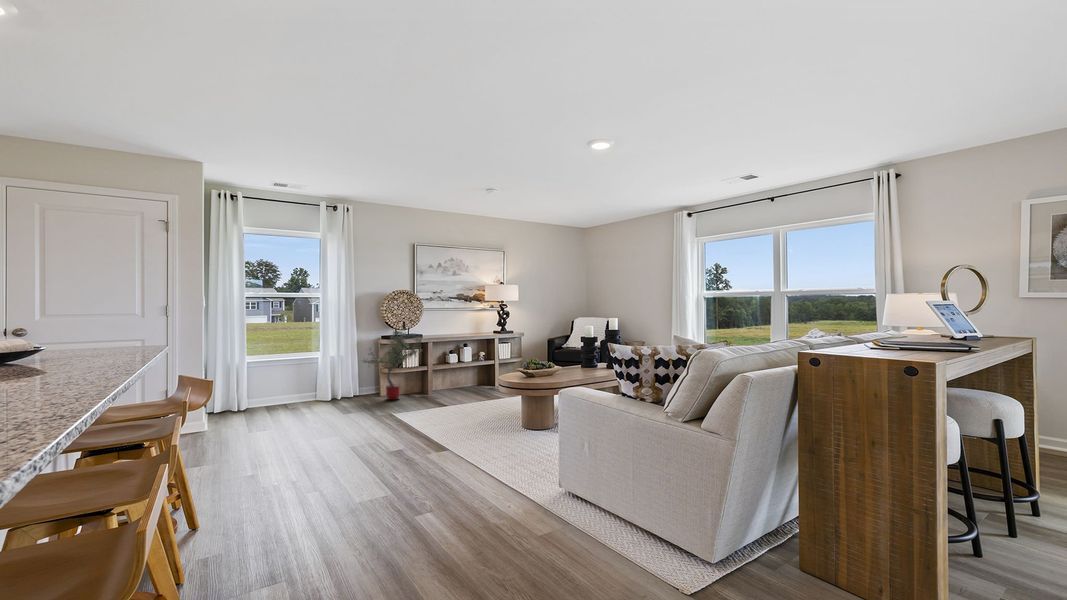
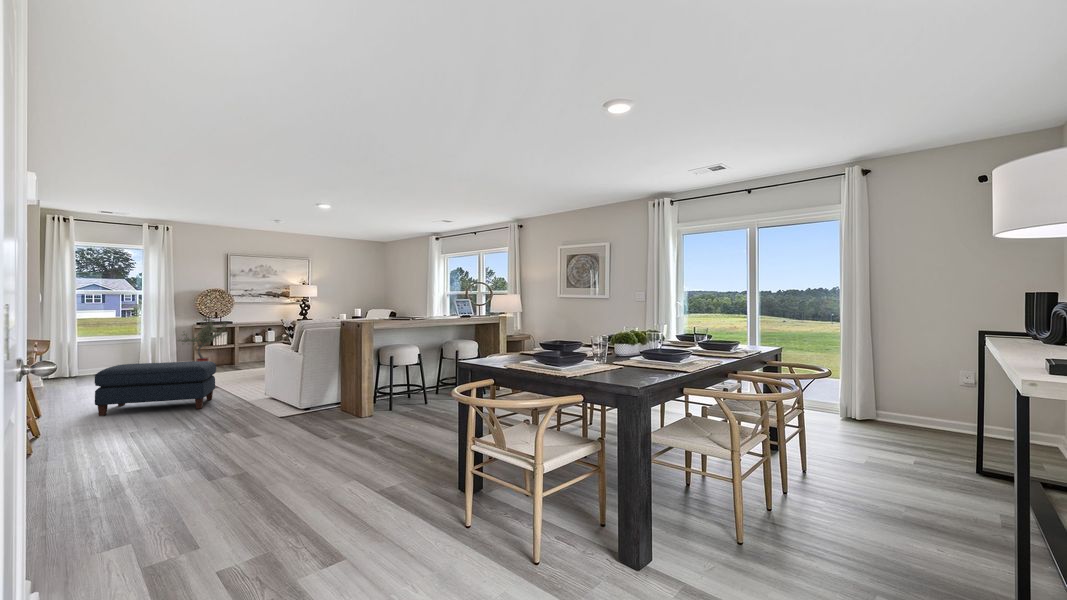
ottoman: none [285,414,467,532] -> present [95,361,216,416]

